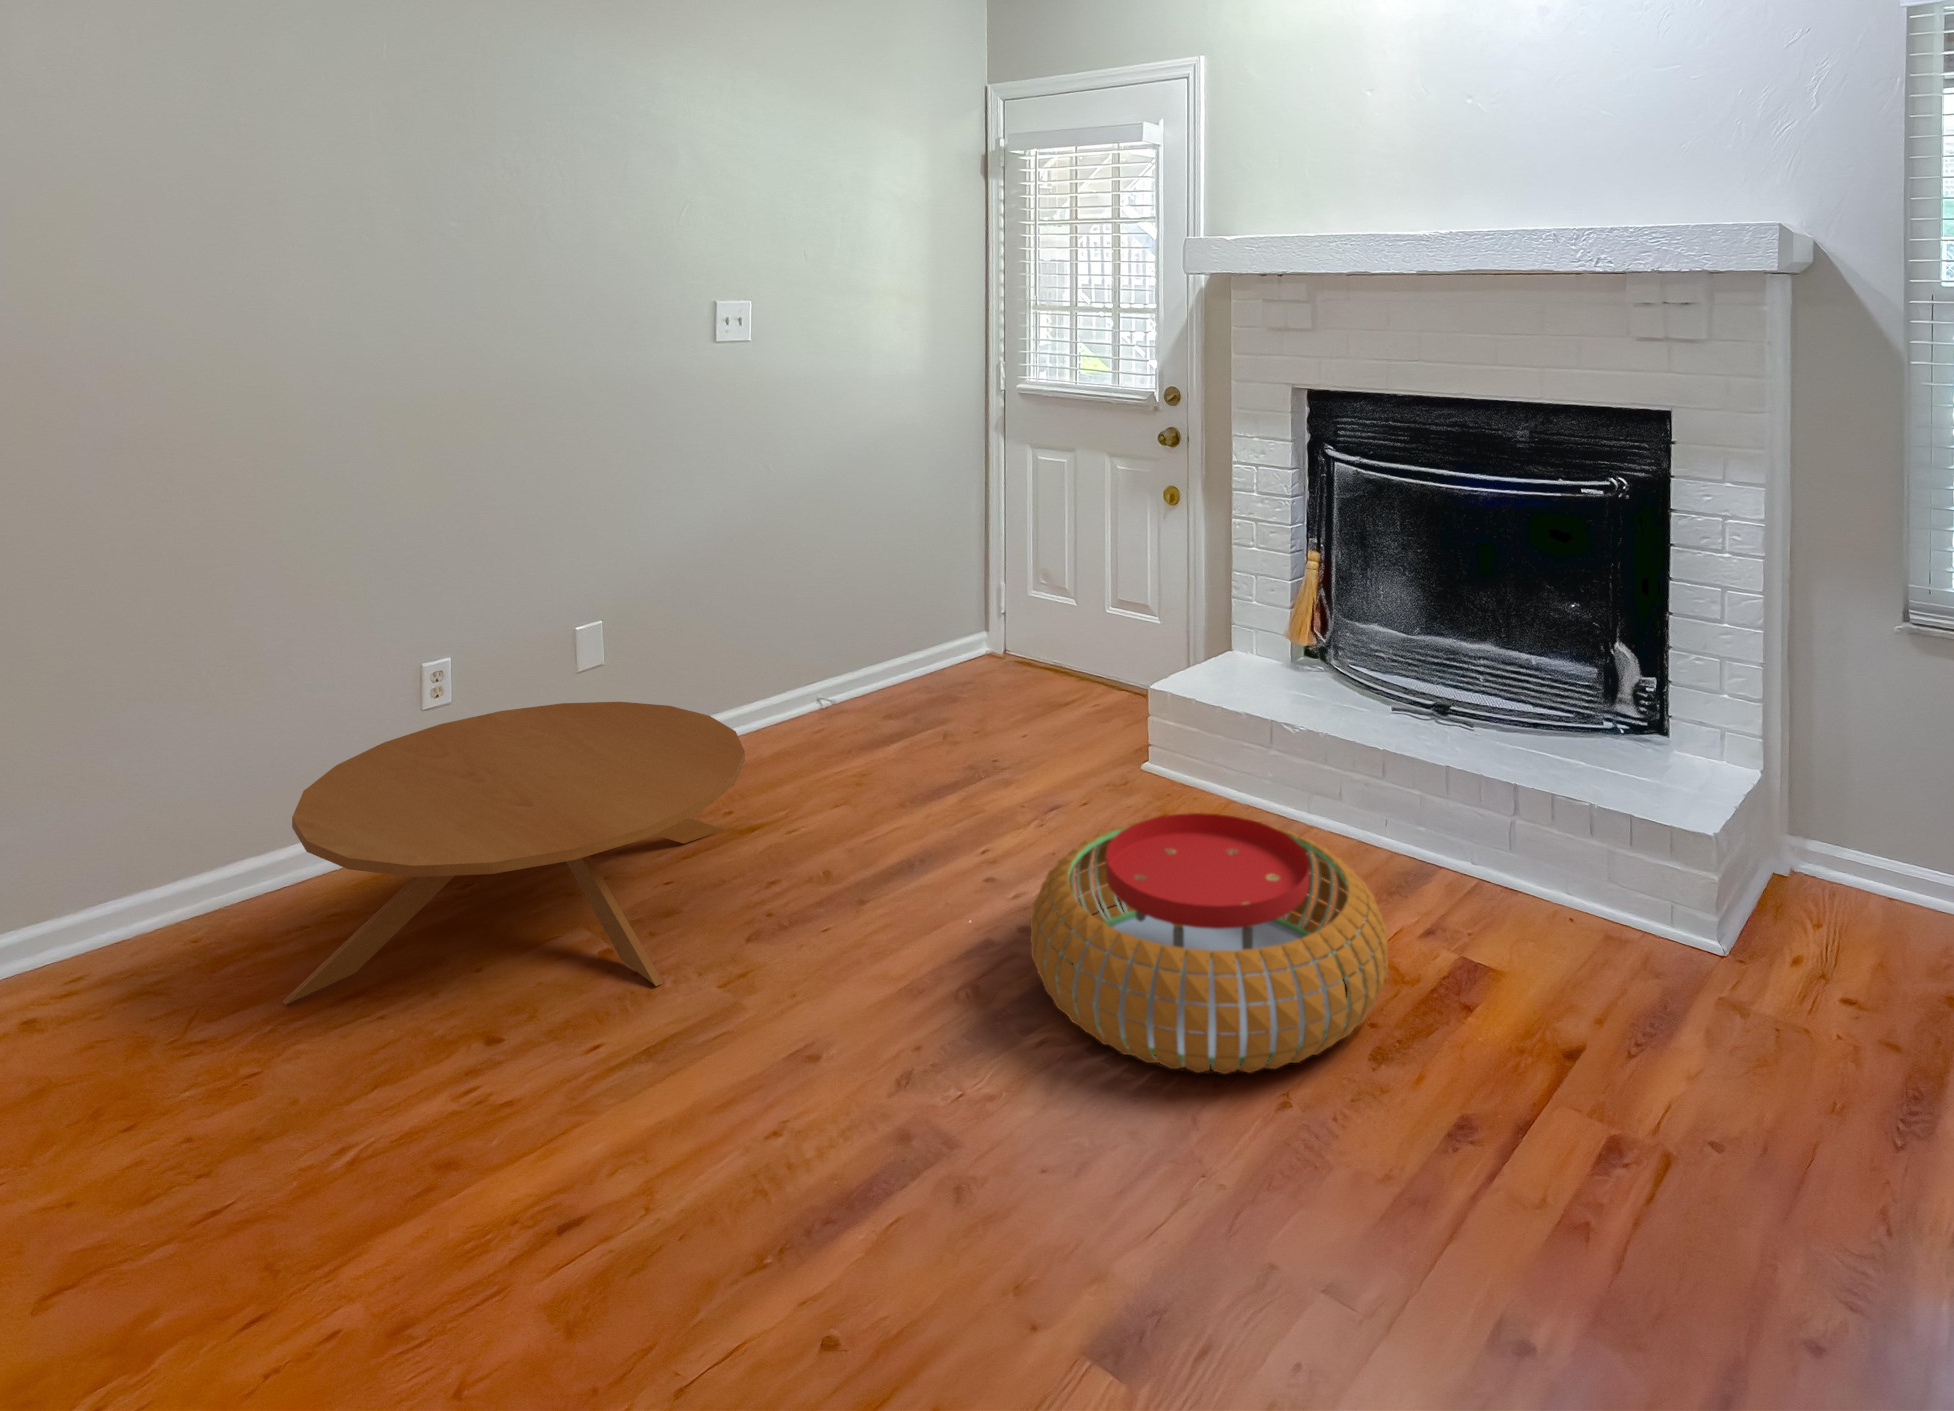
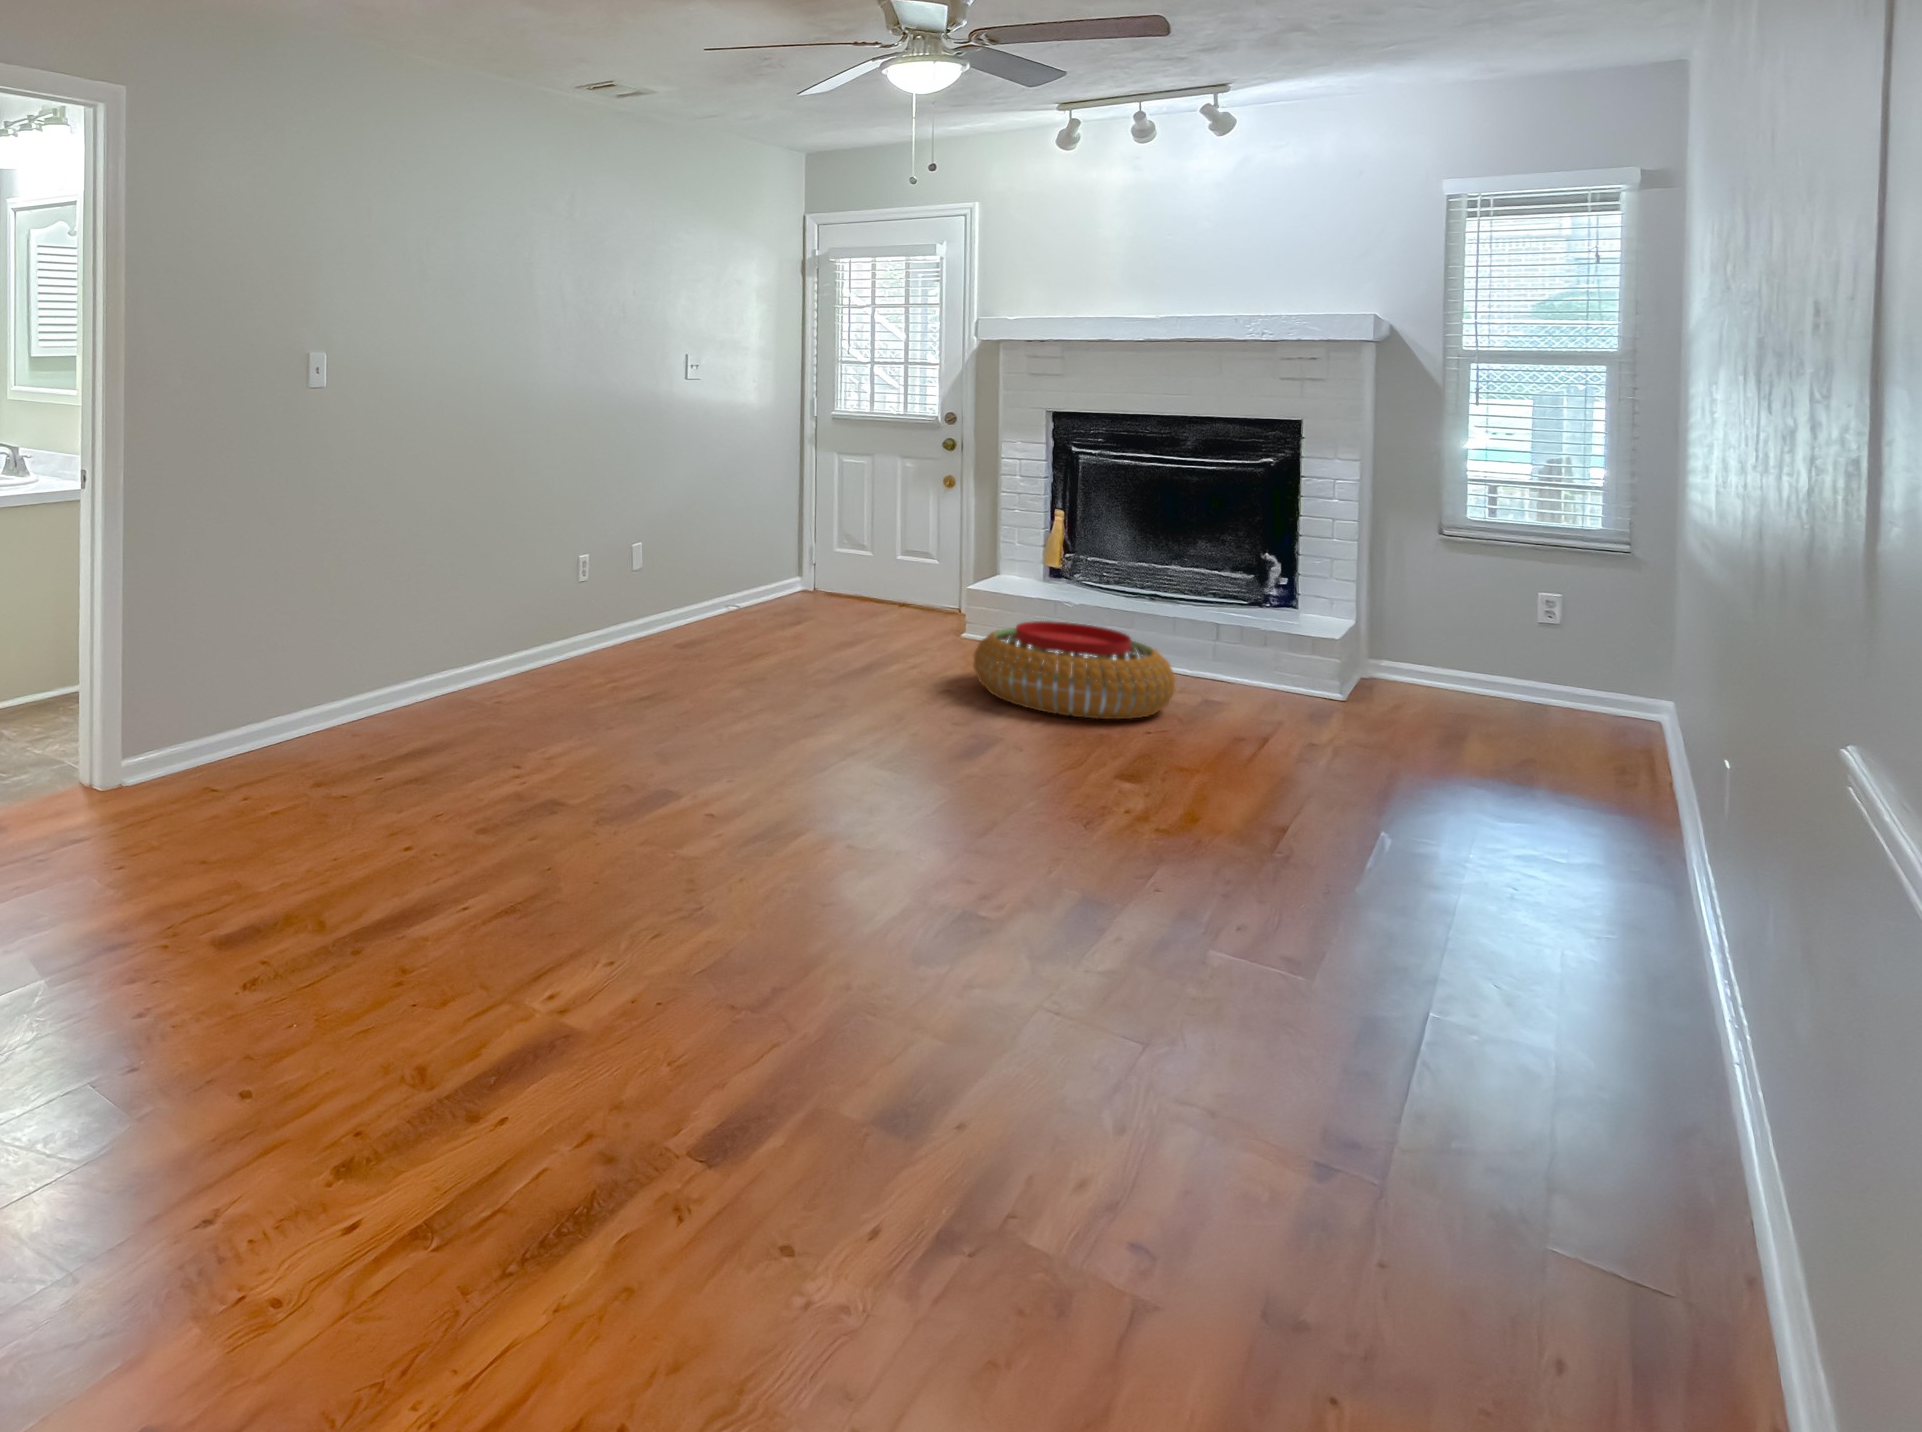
coffee table: present [283,702,745,1005] -> none [567,572,791,688]

